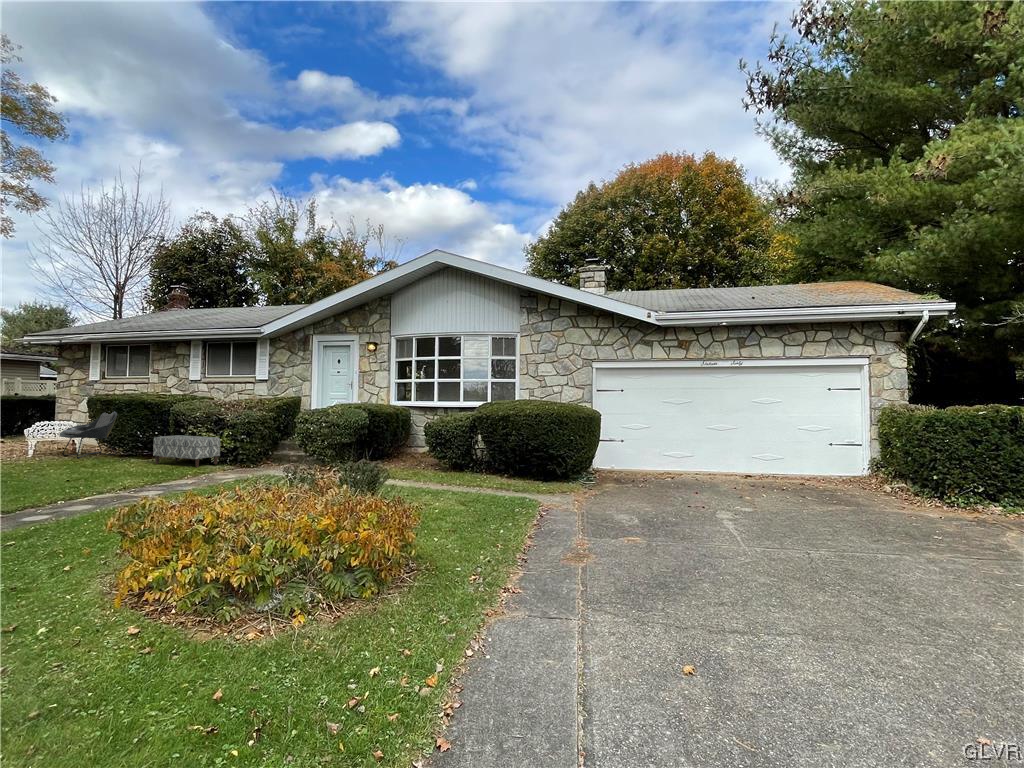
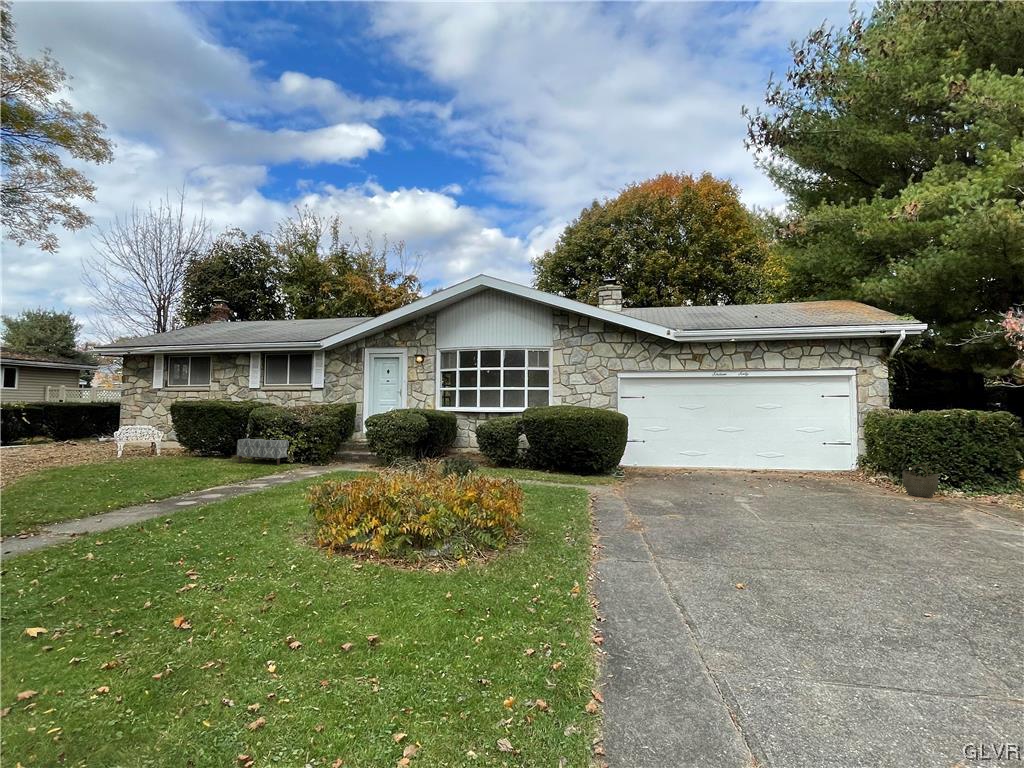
lounge chair: present [60,412,117,459] -> none [146,417,195,459]
woven basket: none [927,472,972,514] -> present [902,464,938,498]

